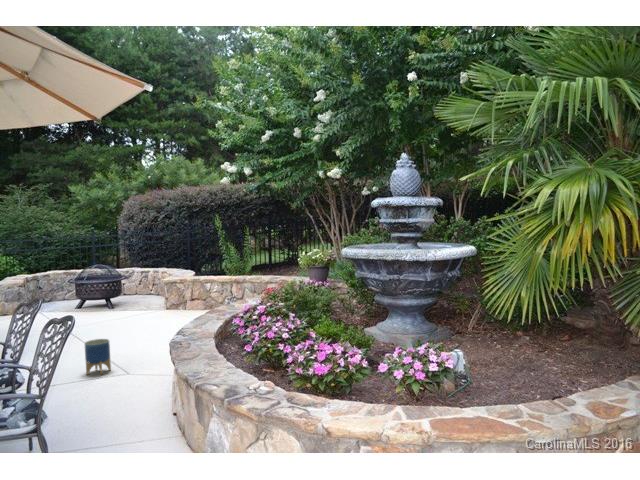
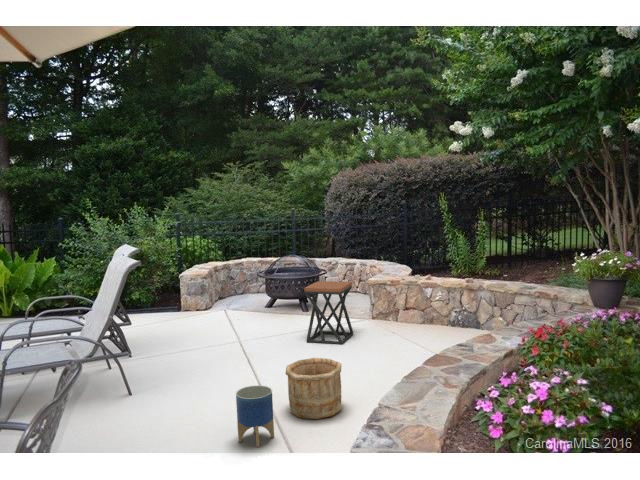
stool: none [115,280,153,327] -> present [304,281,353,345]
wooden bucket: none [114,324,153,361] -> present [286,358,341,419]

